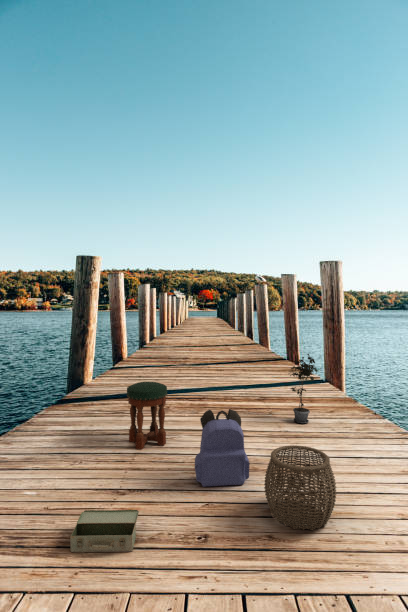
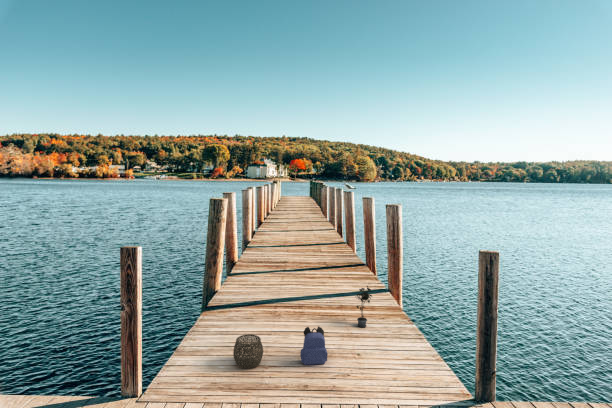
stool: present [127,382,167,450] -> none [261,305,283,344]
woven basket: present [264,445,336,530] -> present [233,334,263,369]
toolbox: present [70,510,139,552] -> none [251,375,277,391]

